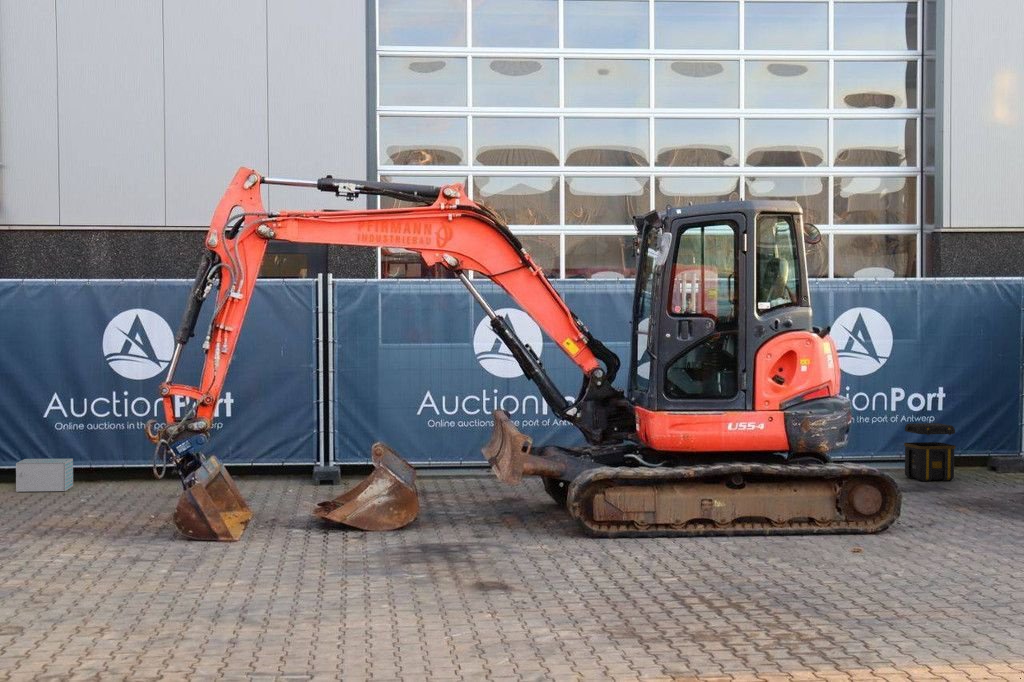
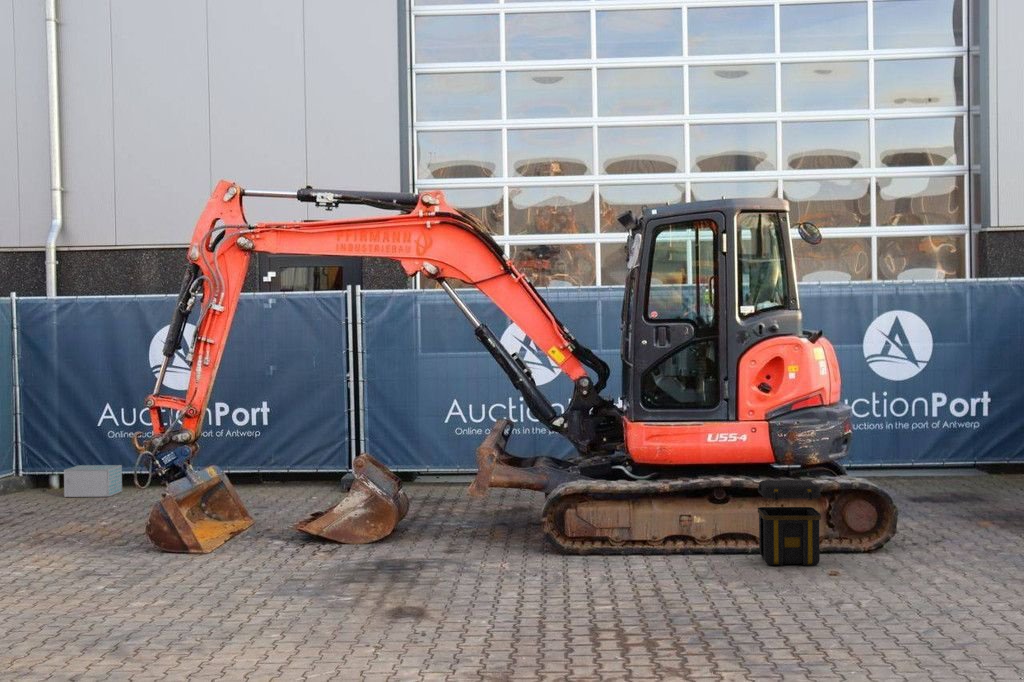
toolbox: present [904,423,956,481] -> present [758,480,821,565]

